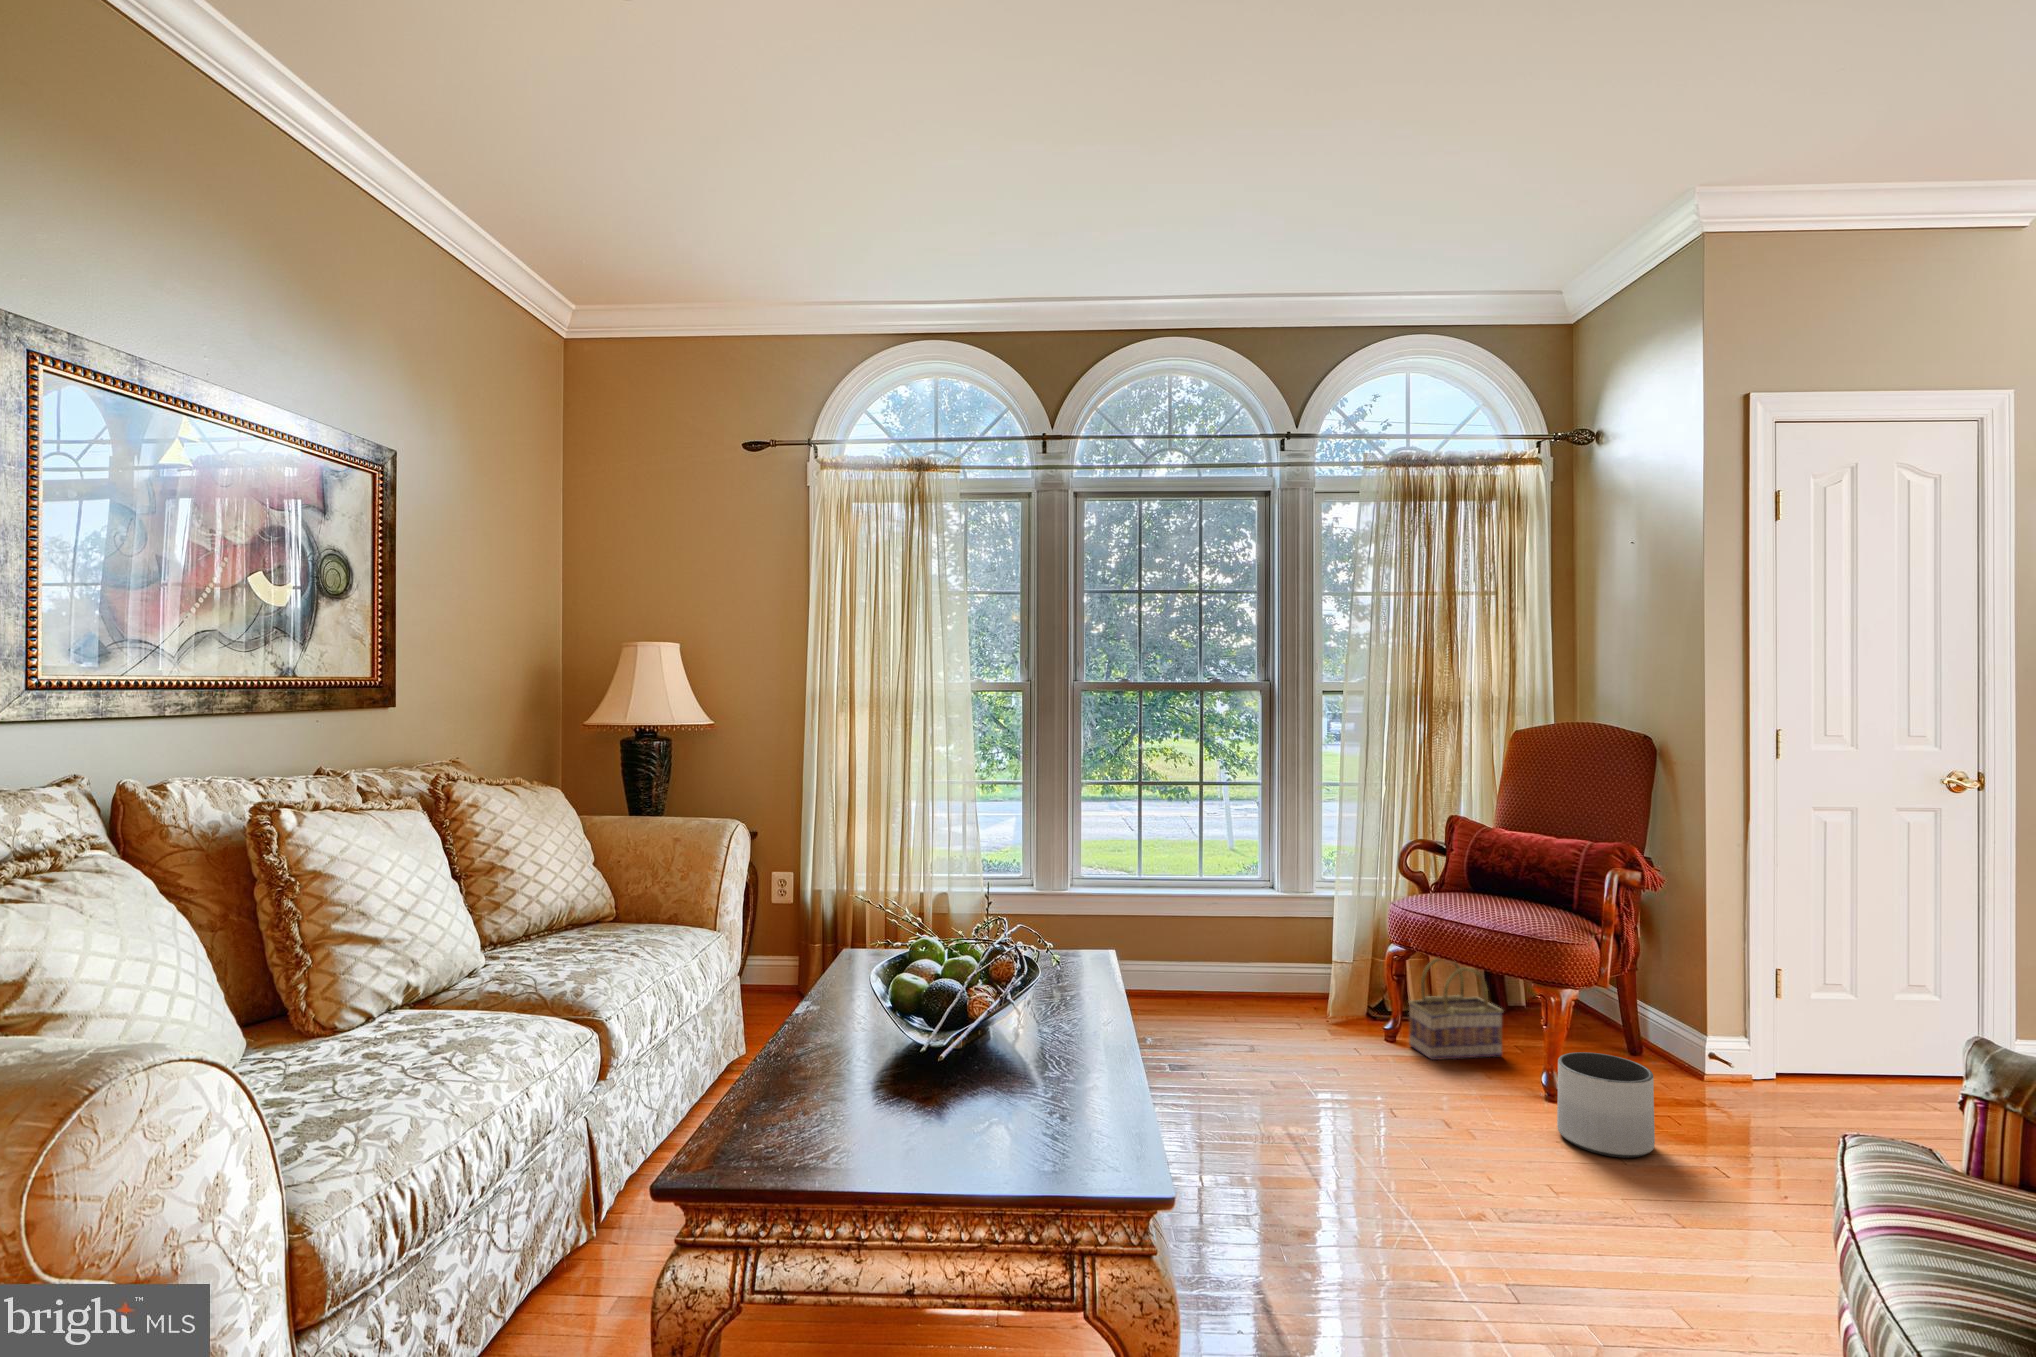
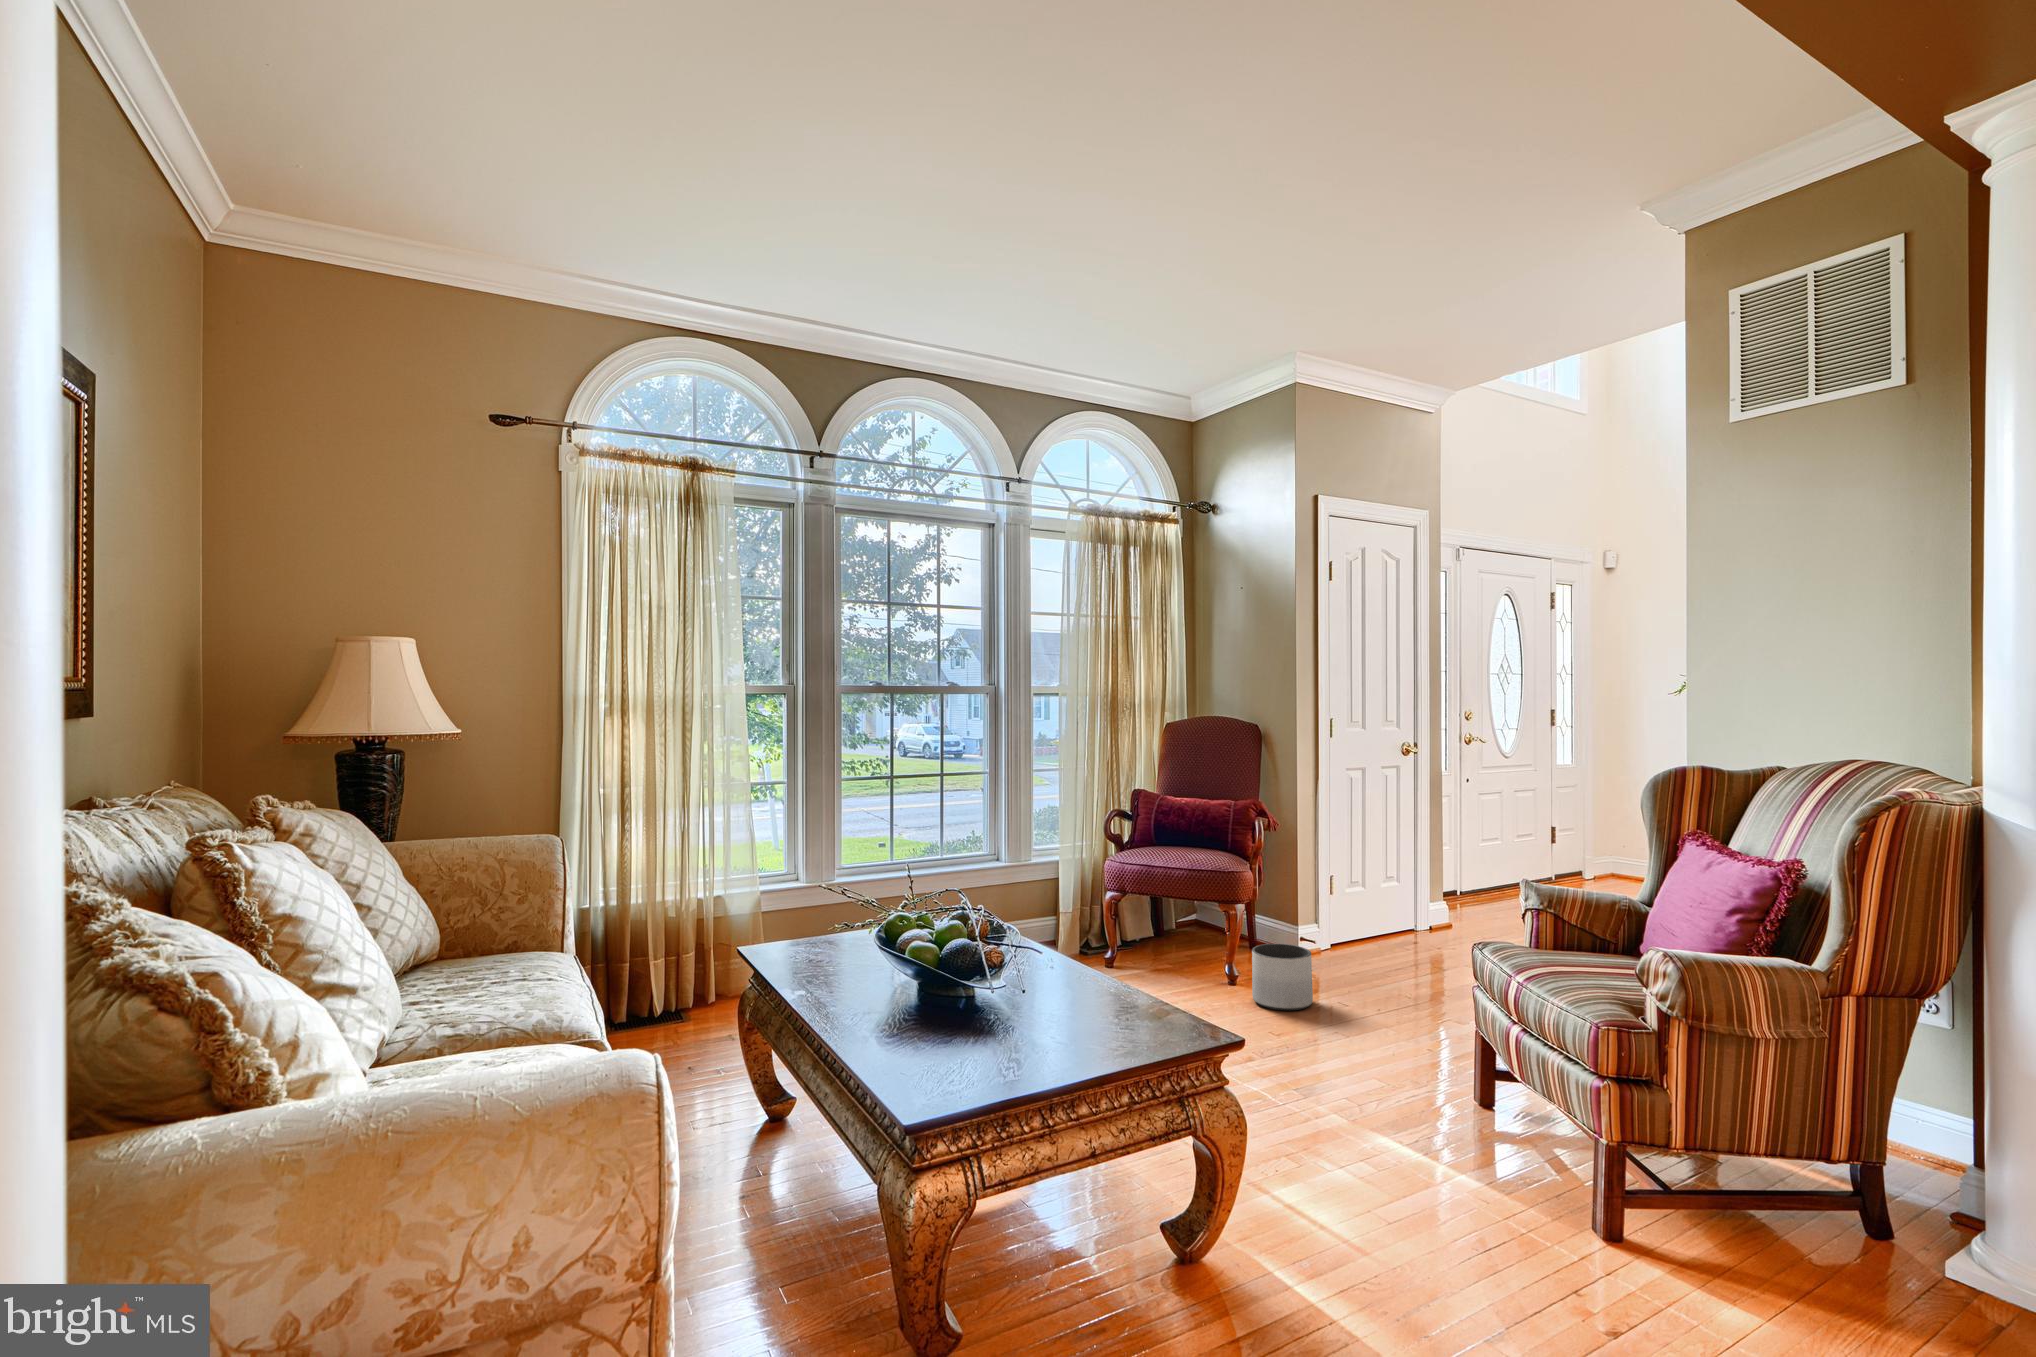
basket: present [1409,958,1503,1060] -> none [1120,895,1184,973]

